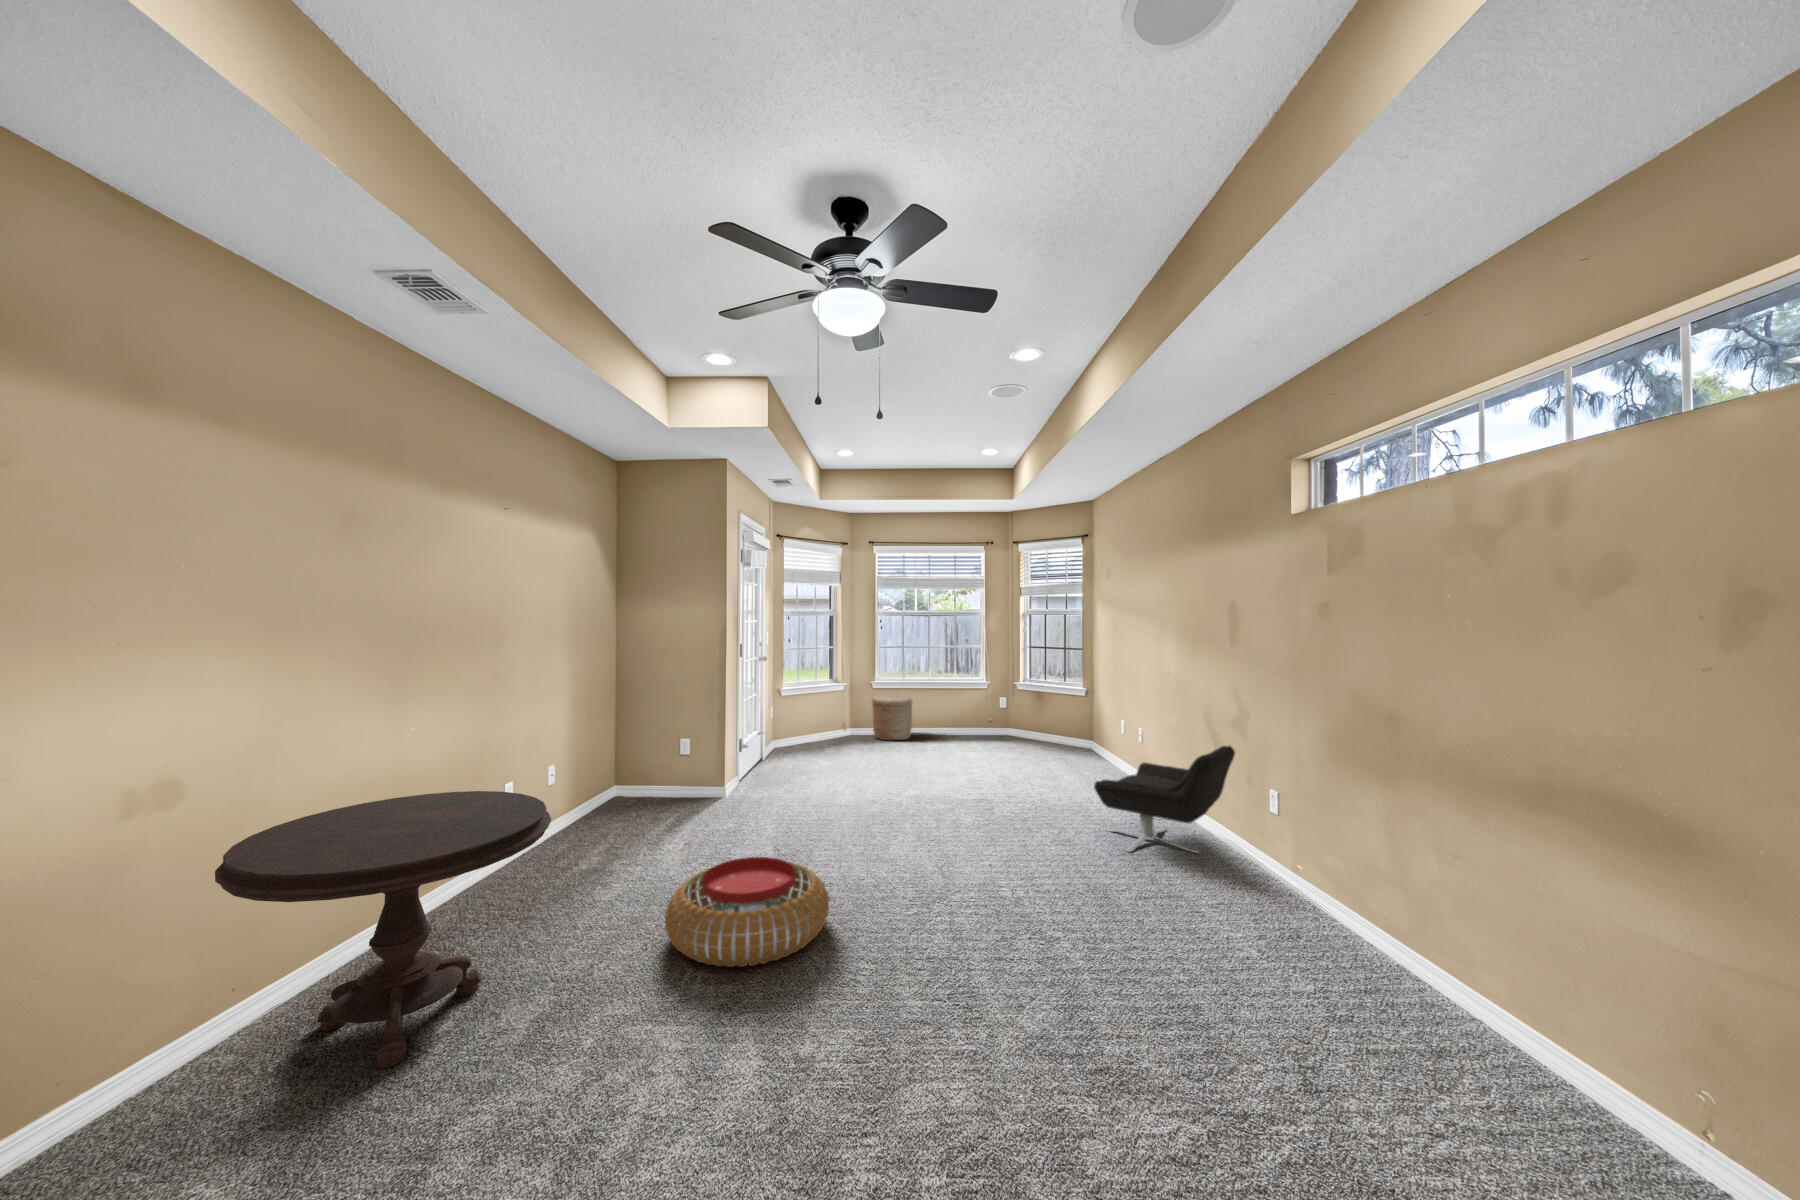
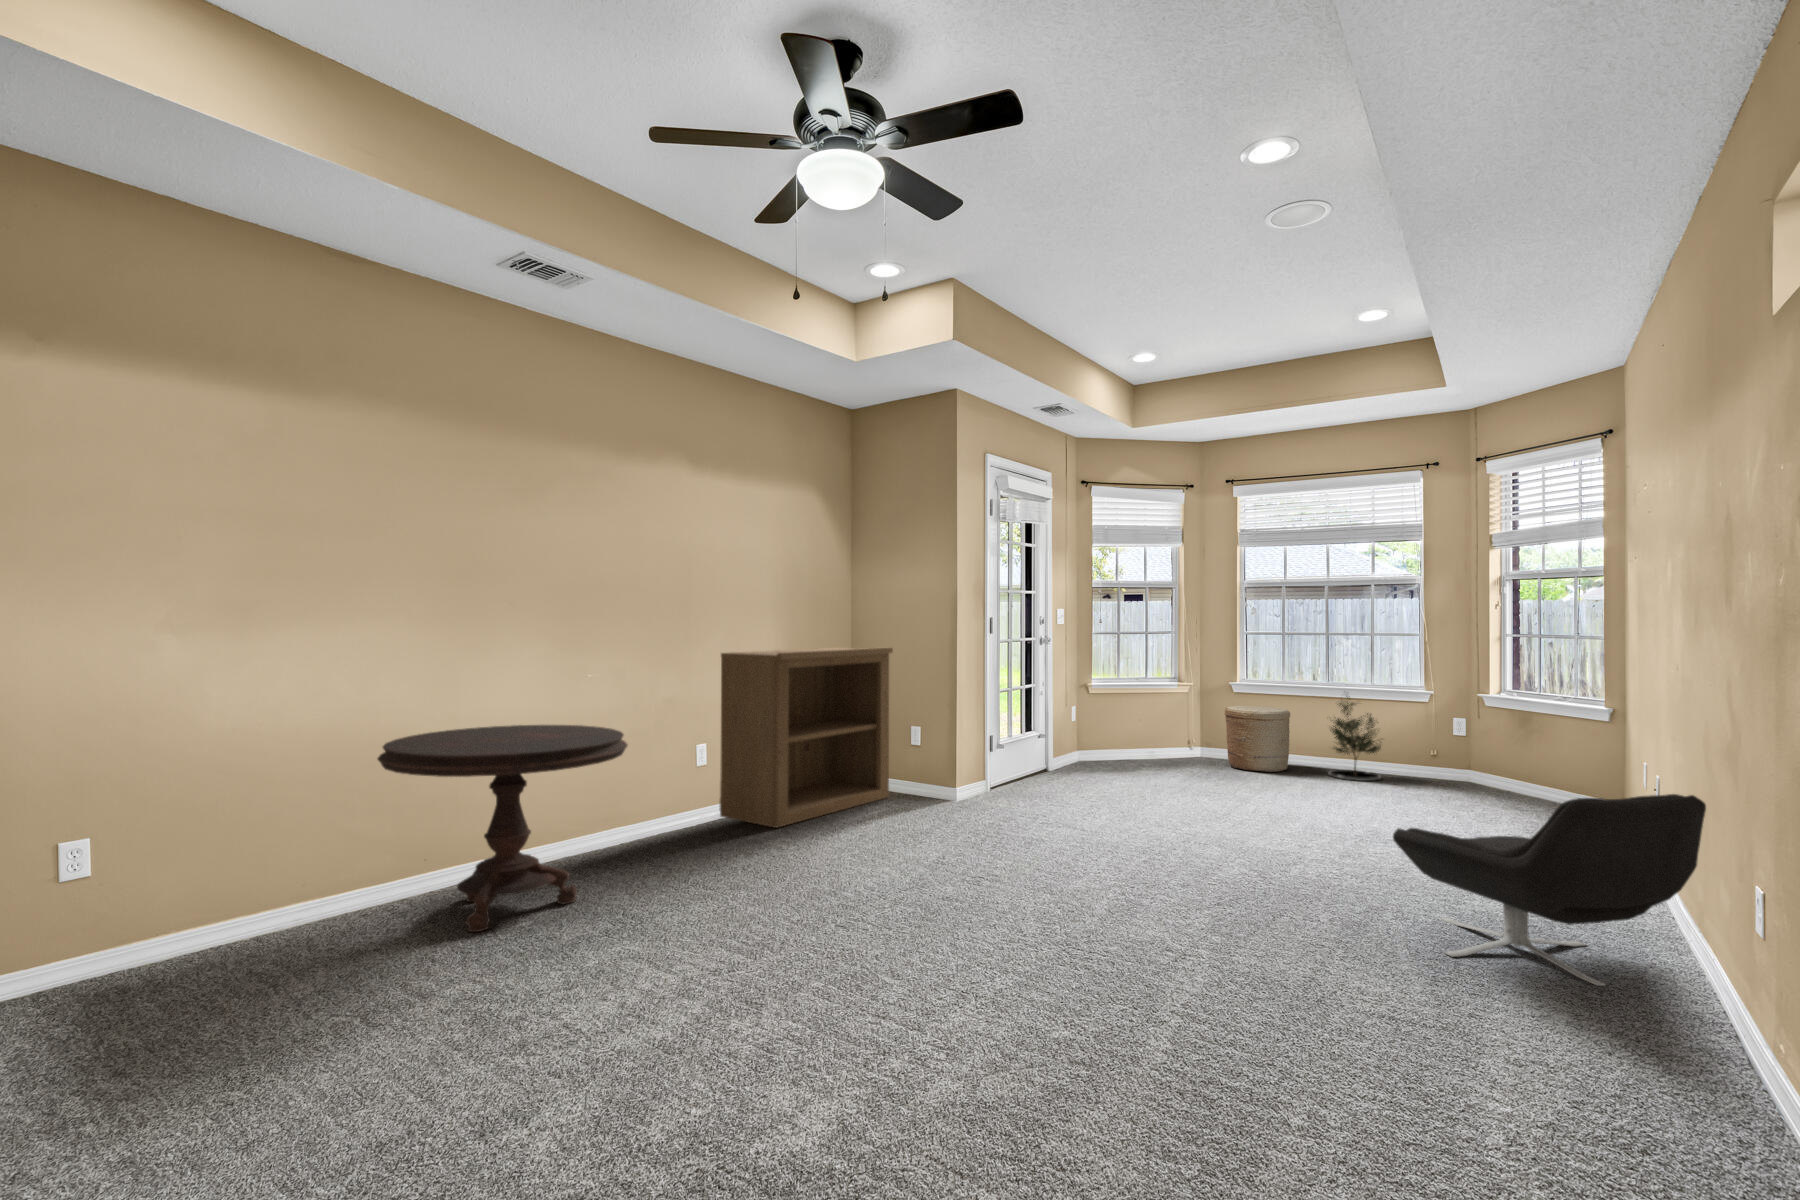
bookshelf: none [526,674,672,852] -> present [720,648,893,828]
potted tree: none [934,683,967,740] -> present [1328,696,1381,781]
pouf: present [665,857,829,967] -> none [724,838,908,944]

